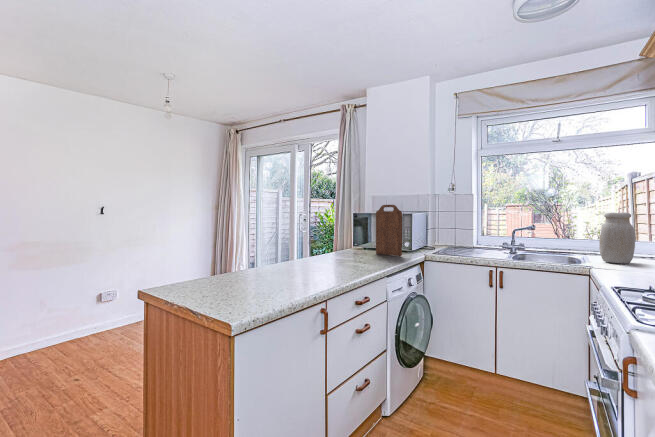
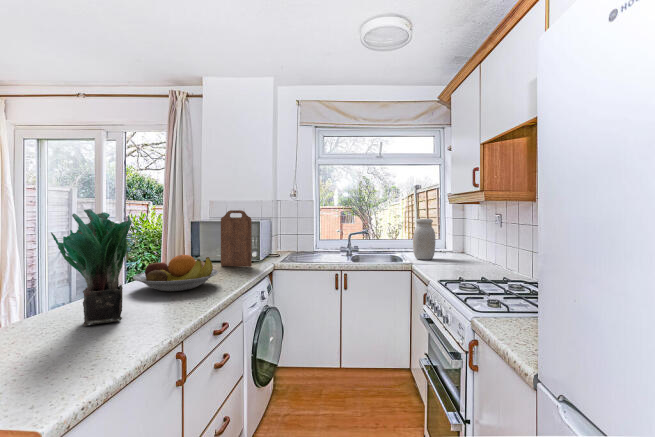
potted plant: none [252,204,297,283] -> present [51,209,132,326]
fruit bowl: none [304,241,367,269] -> present [133,255,219,291]

